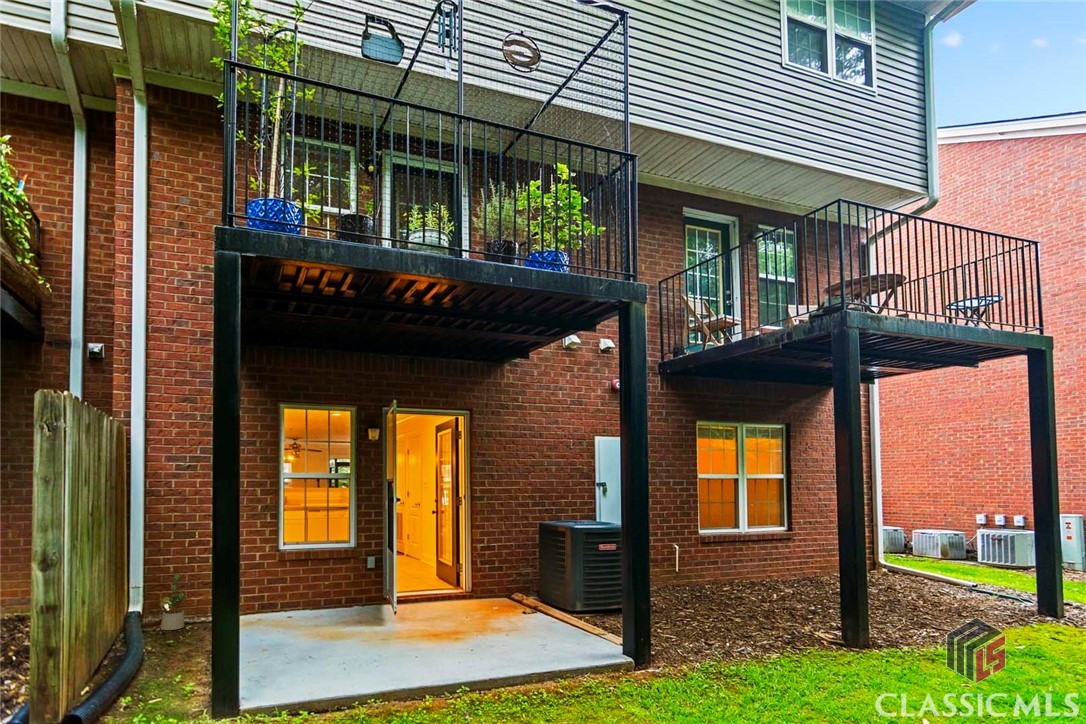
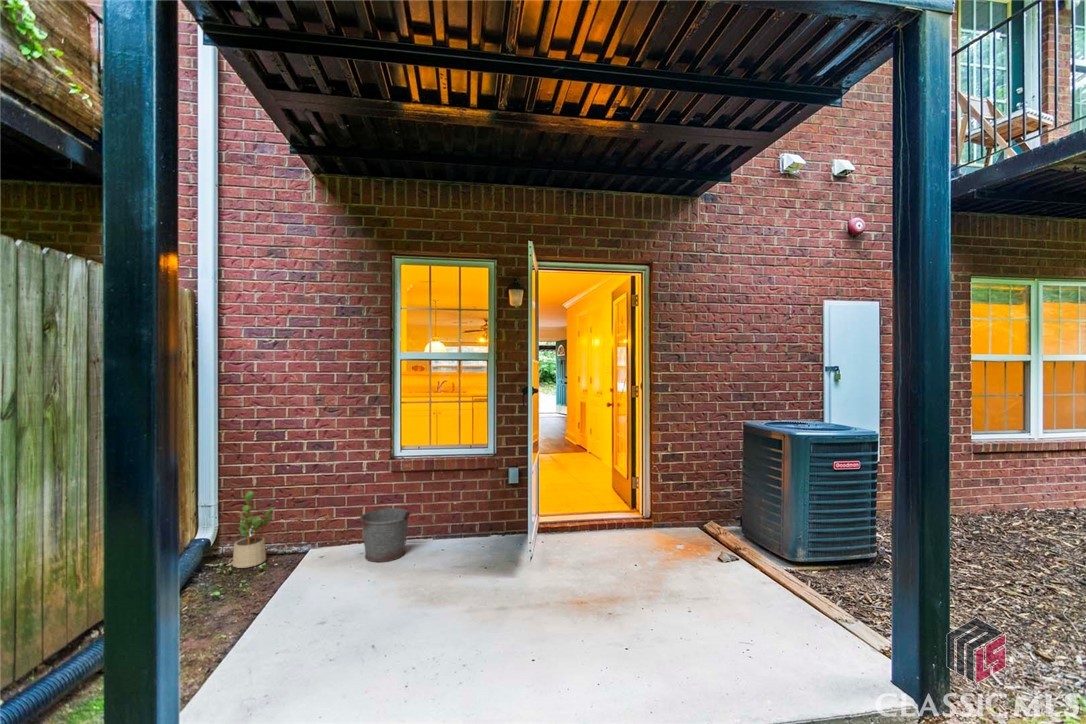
bucket: none [256,588,294,624] -> present [360,508,410,562]

